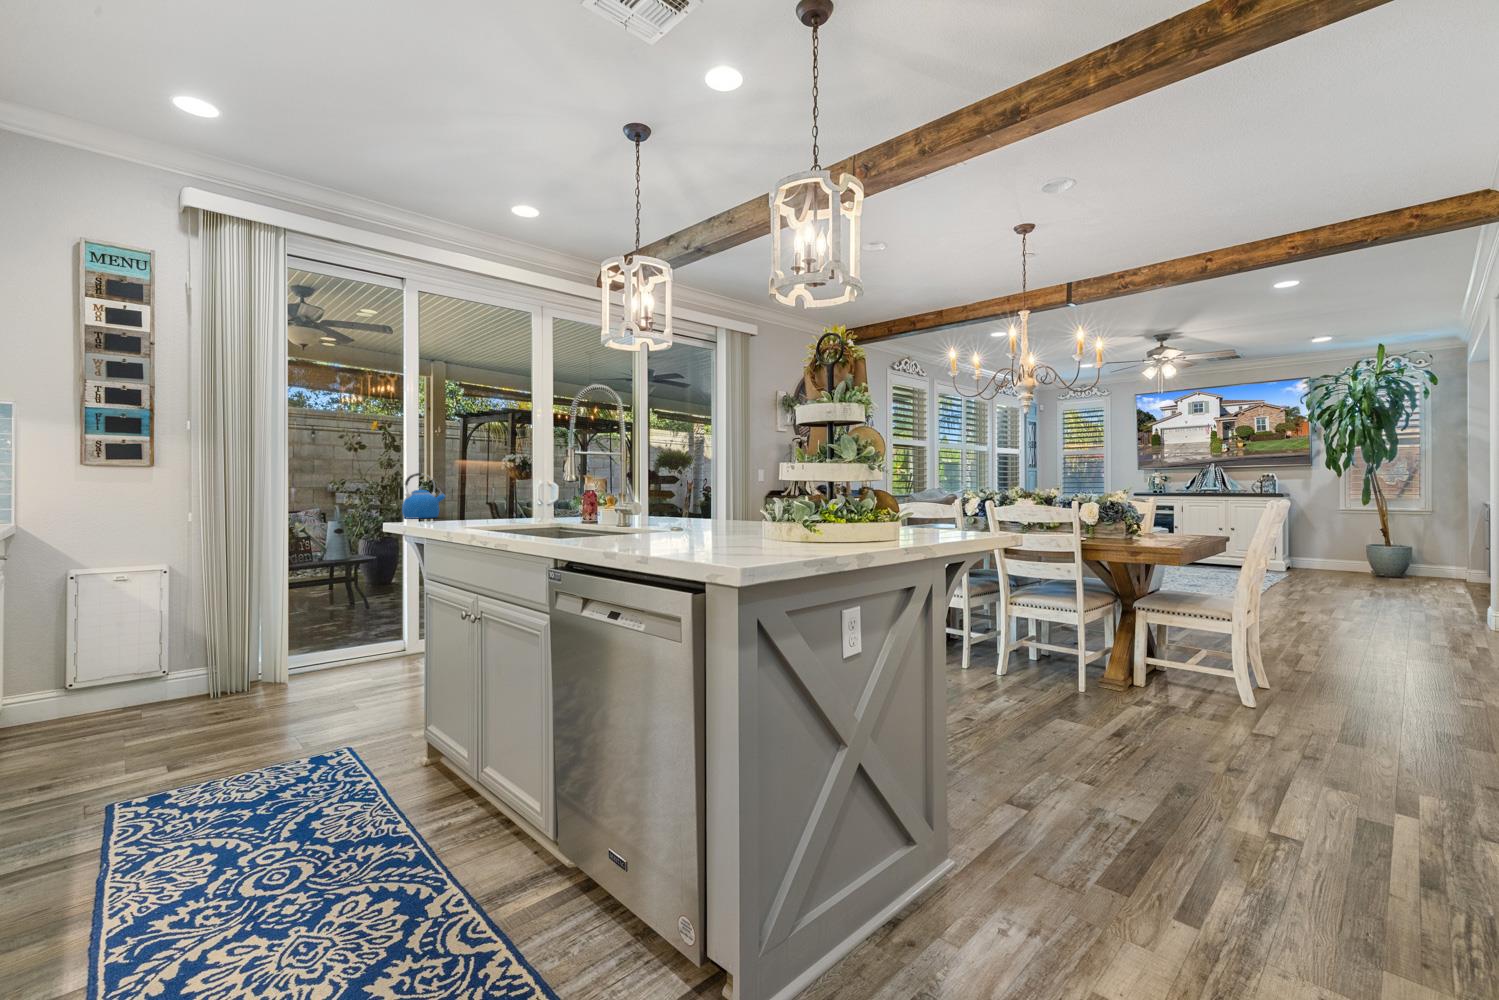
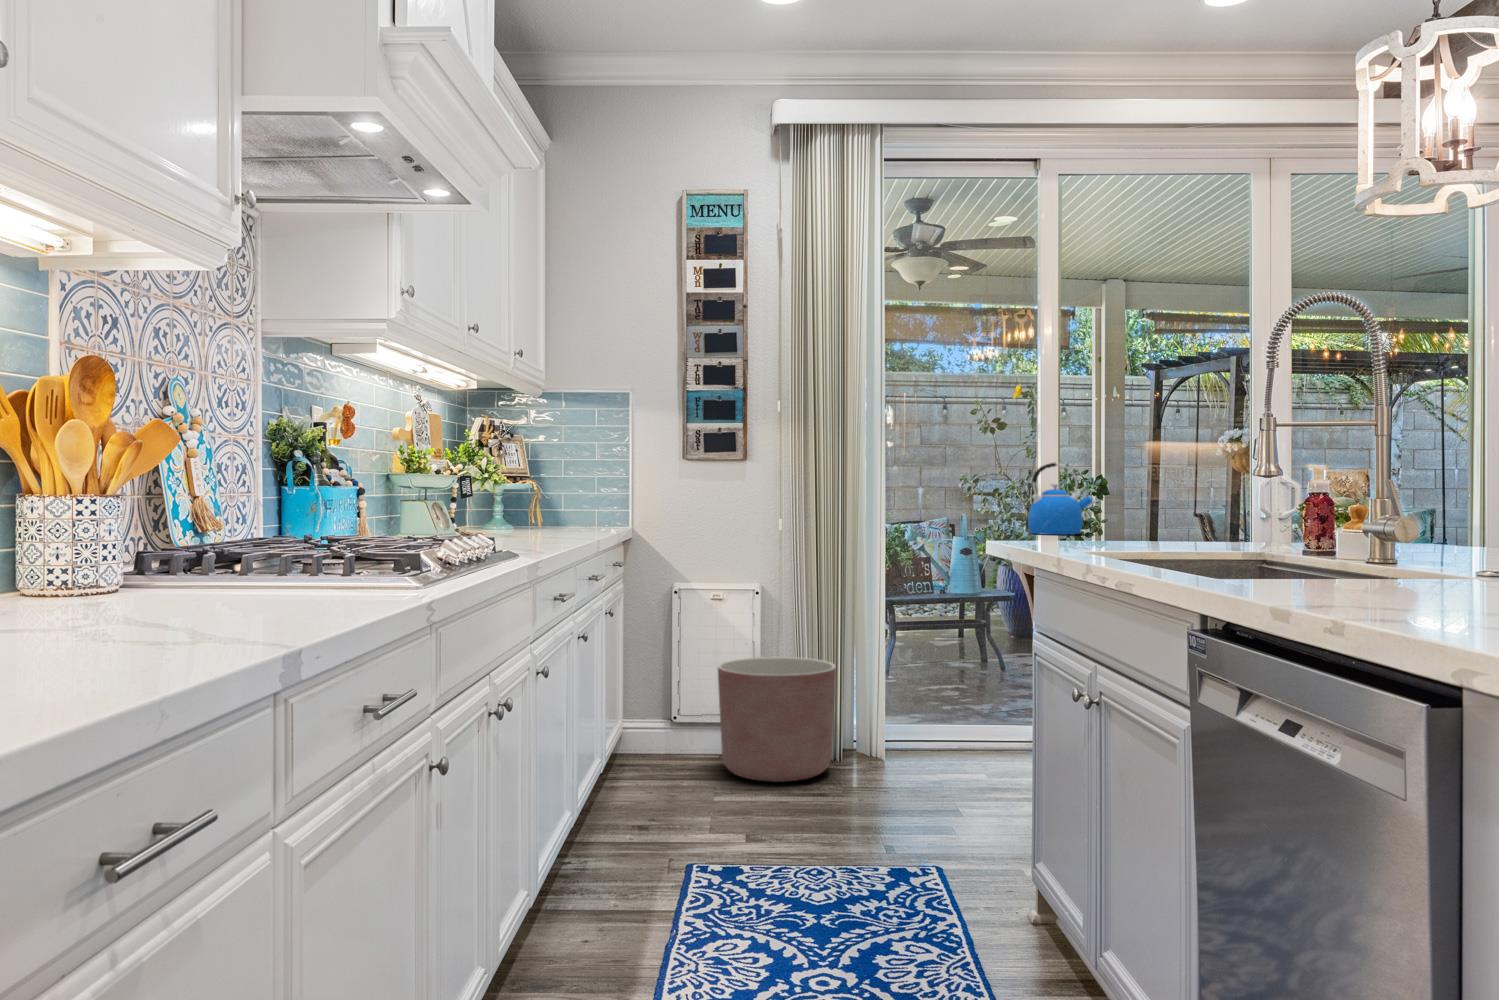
planter: none [127,618,247,720] -> present [718,657,836,782]

